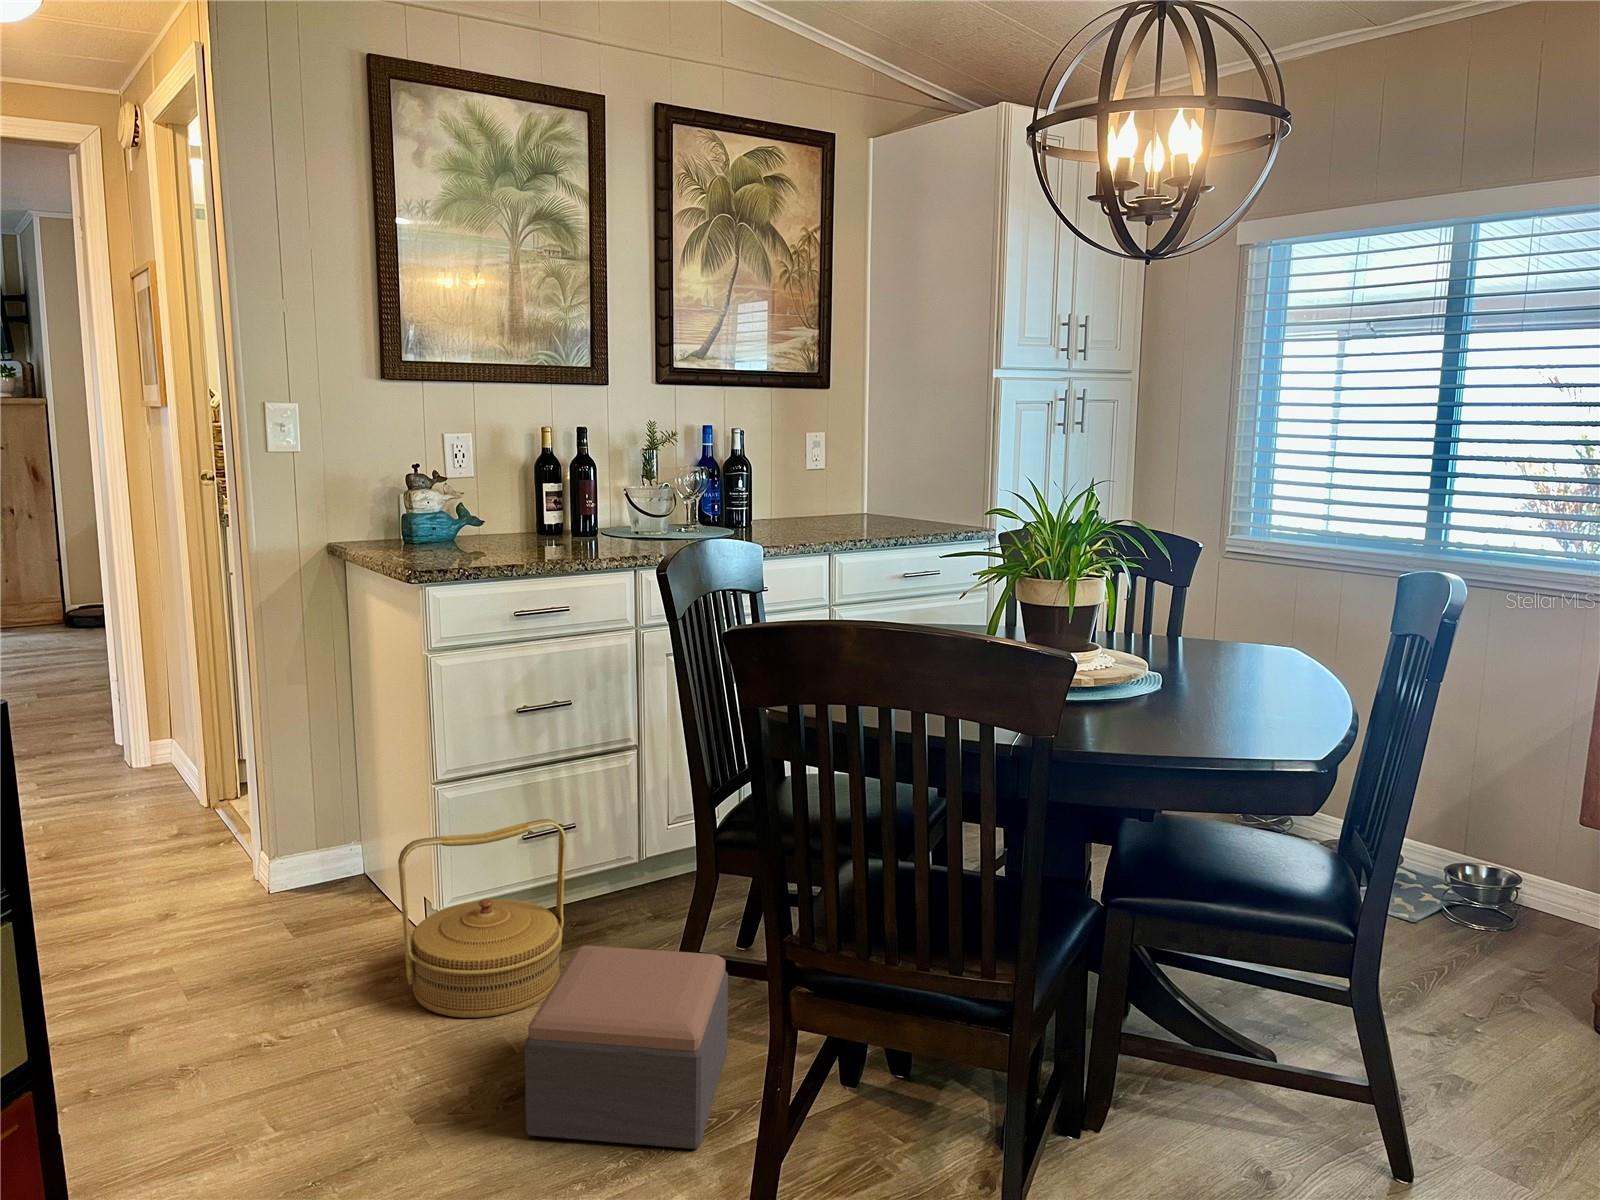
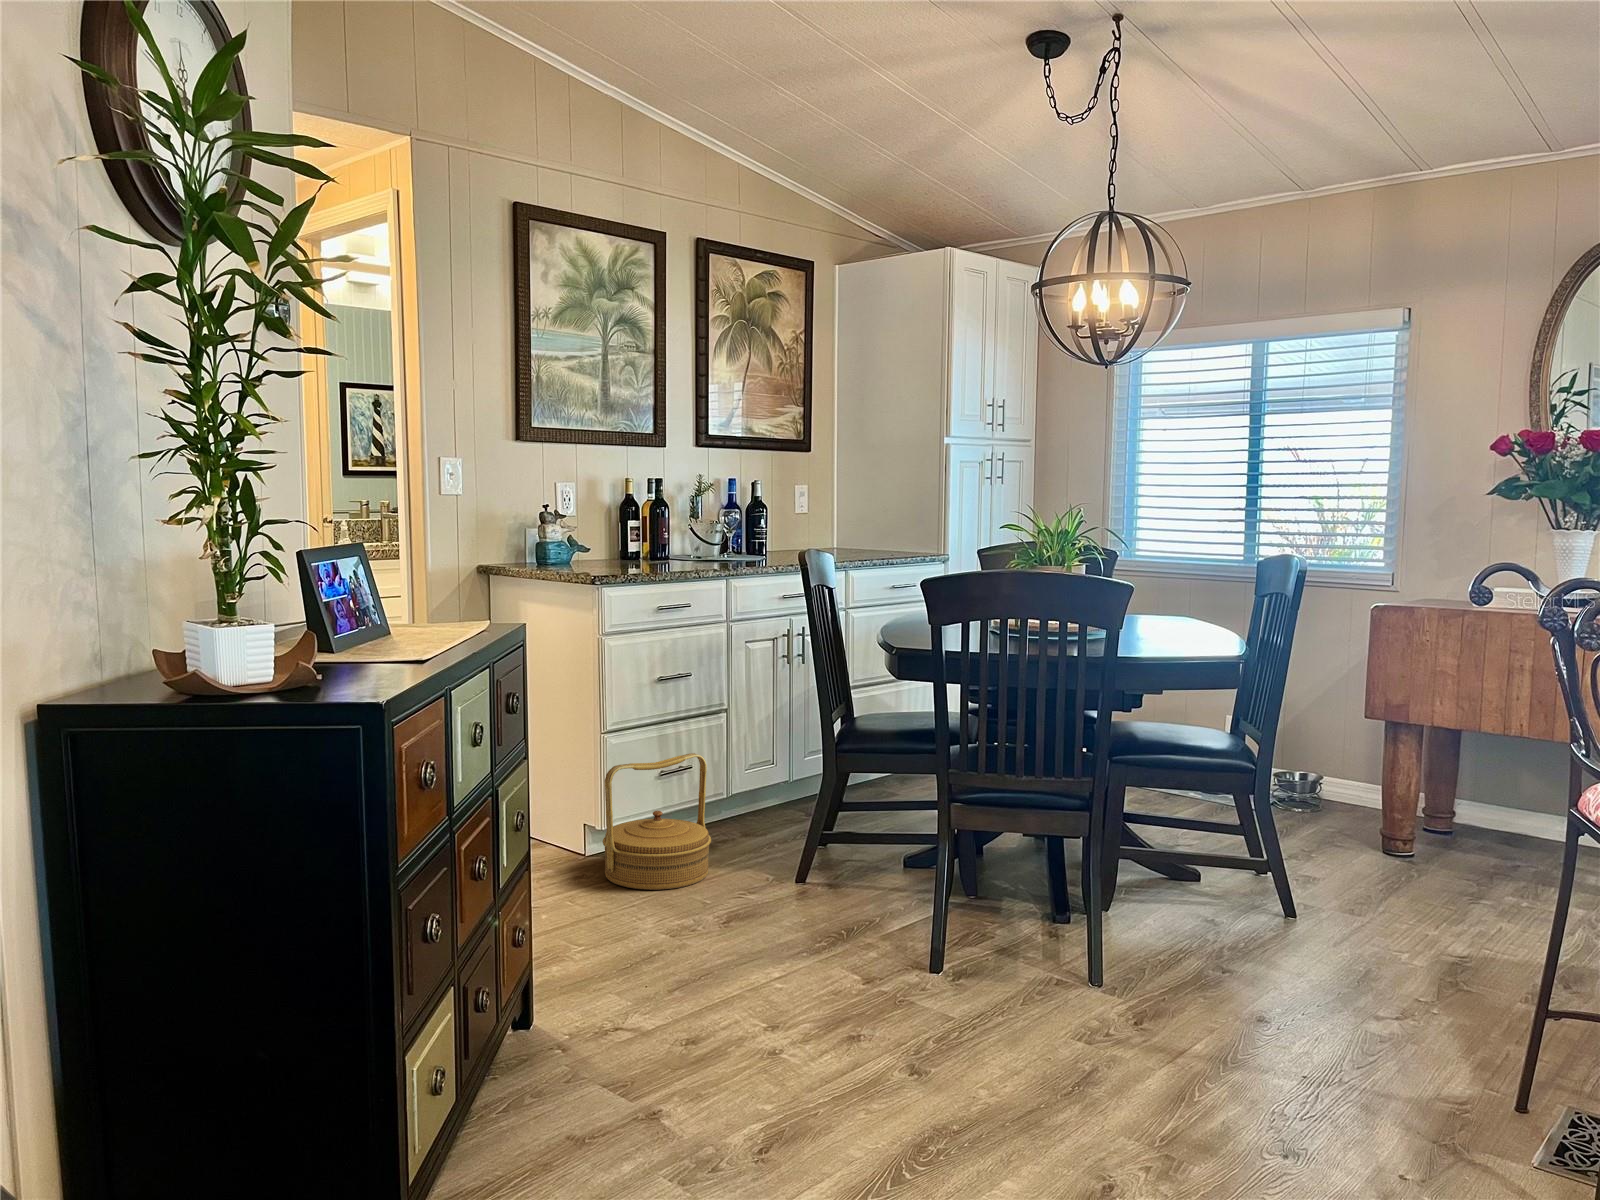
footstool: present [525,946,728,1149] -> none [749,821,872,933]

